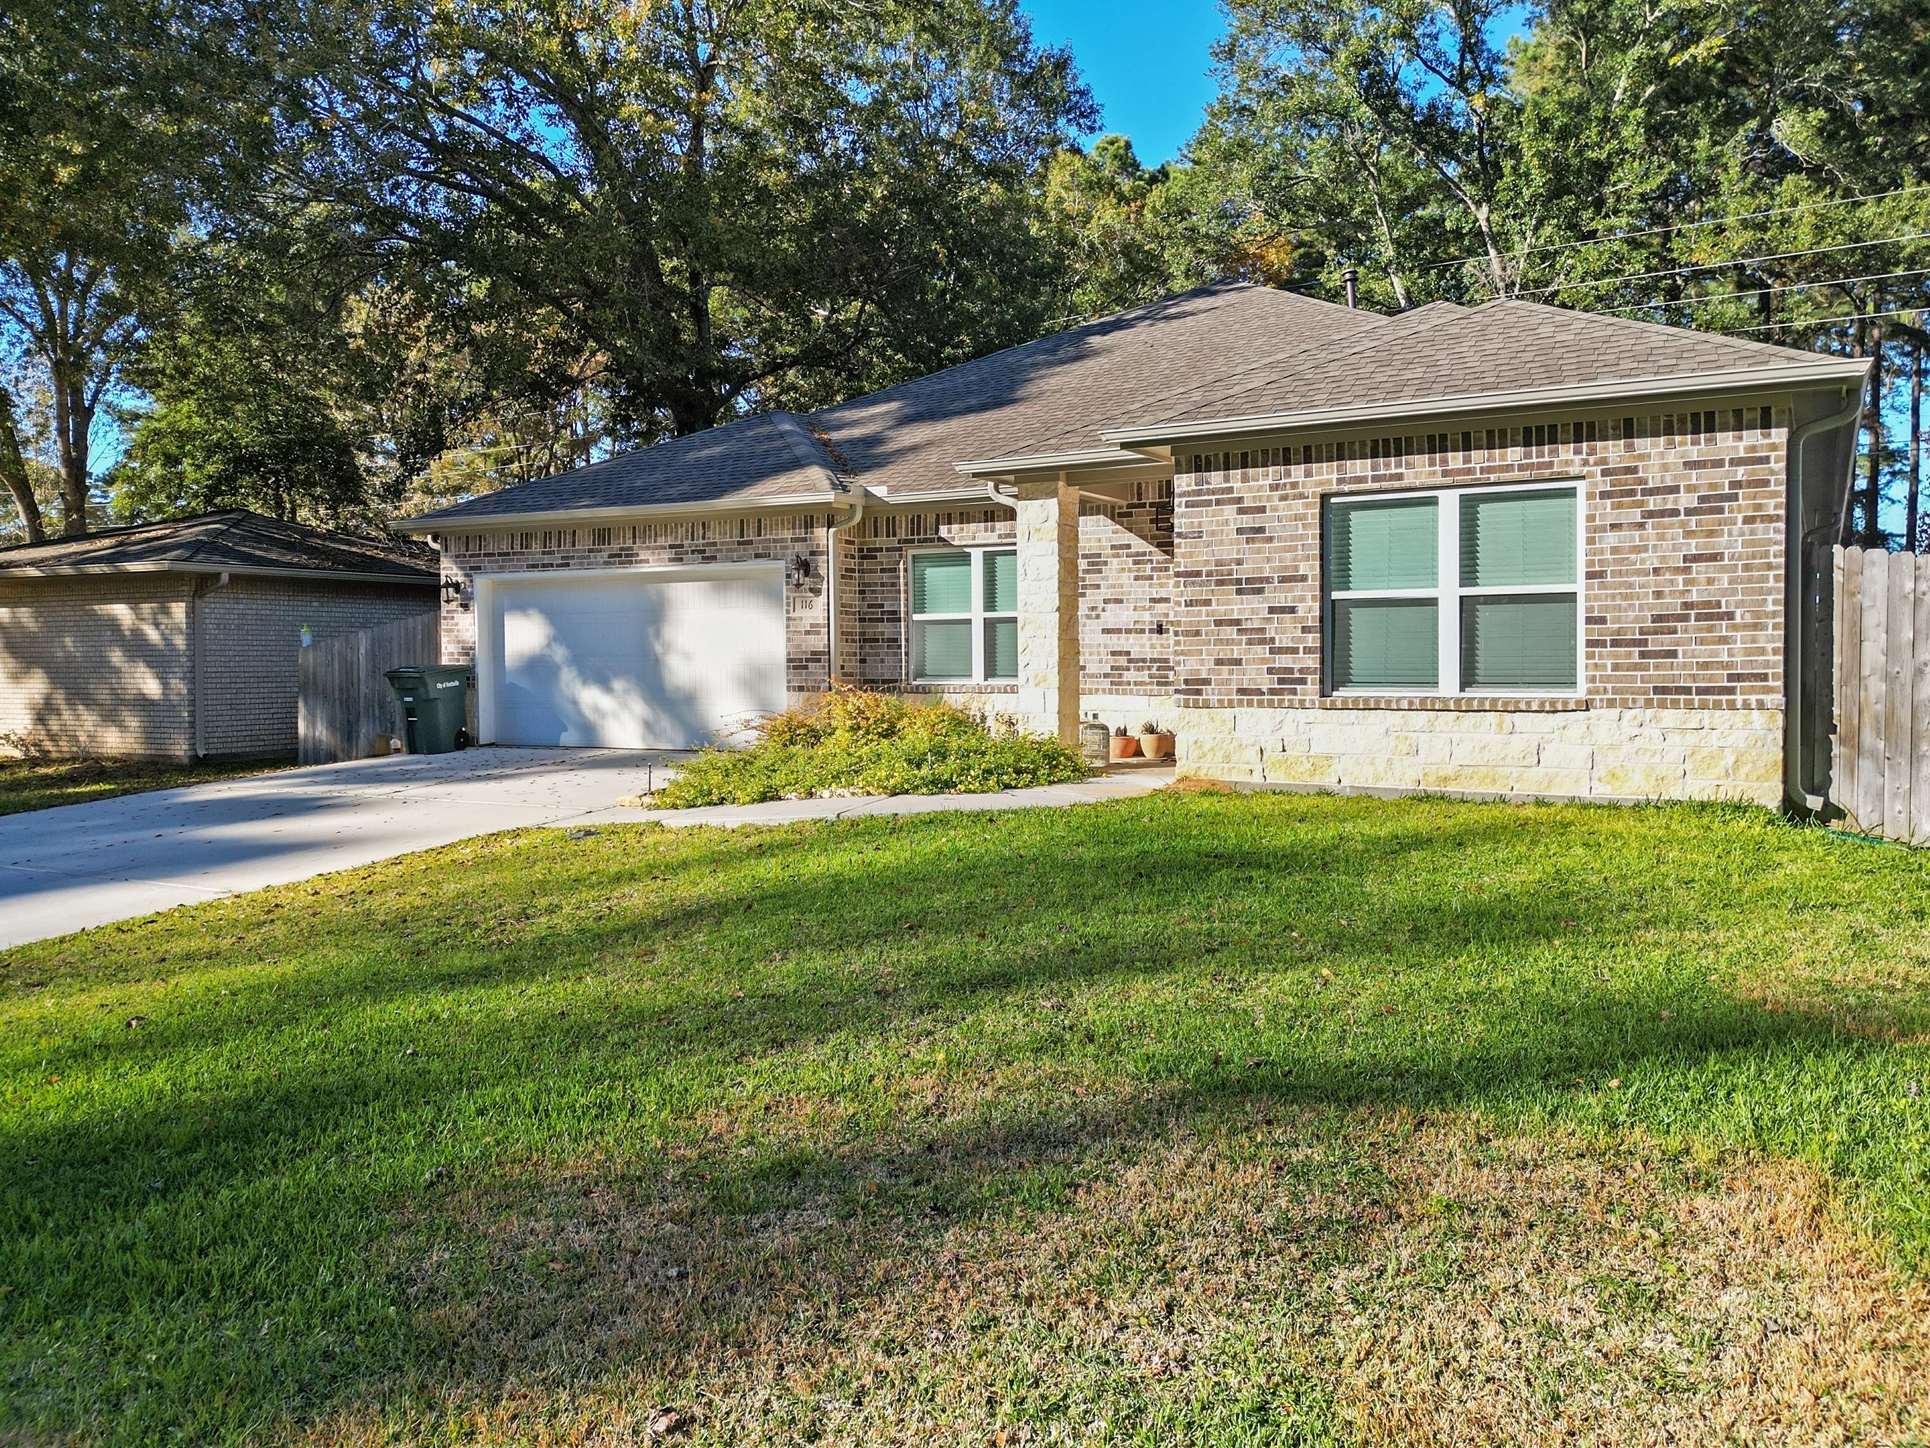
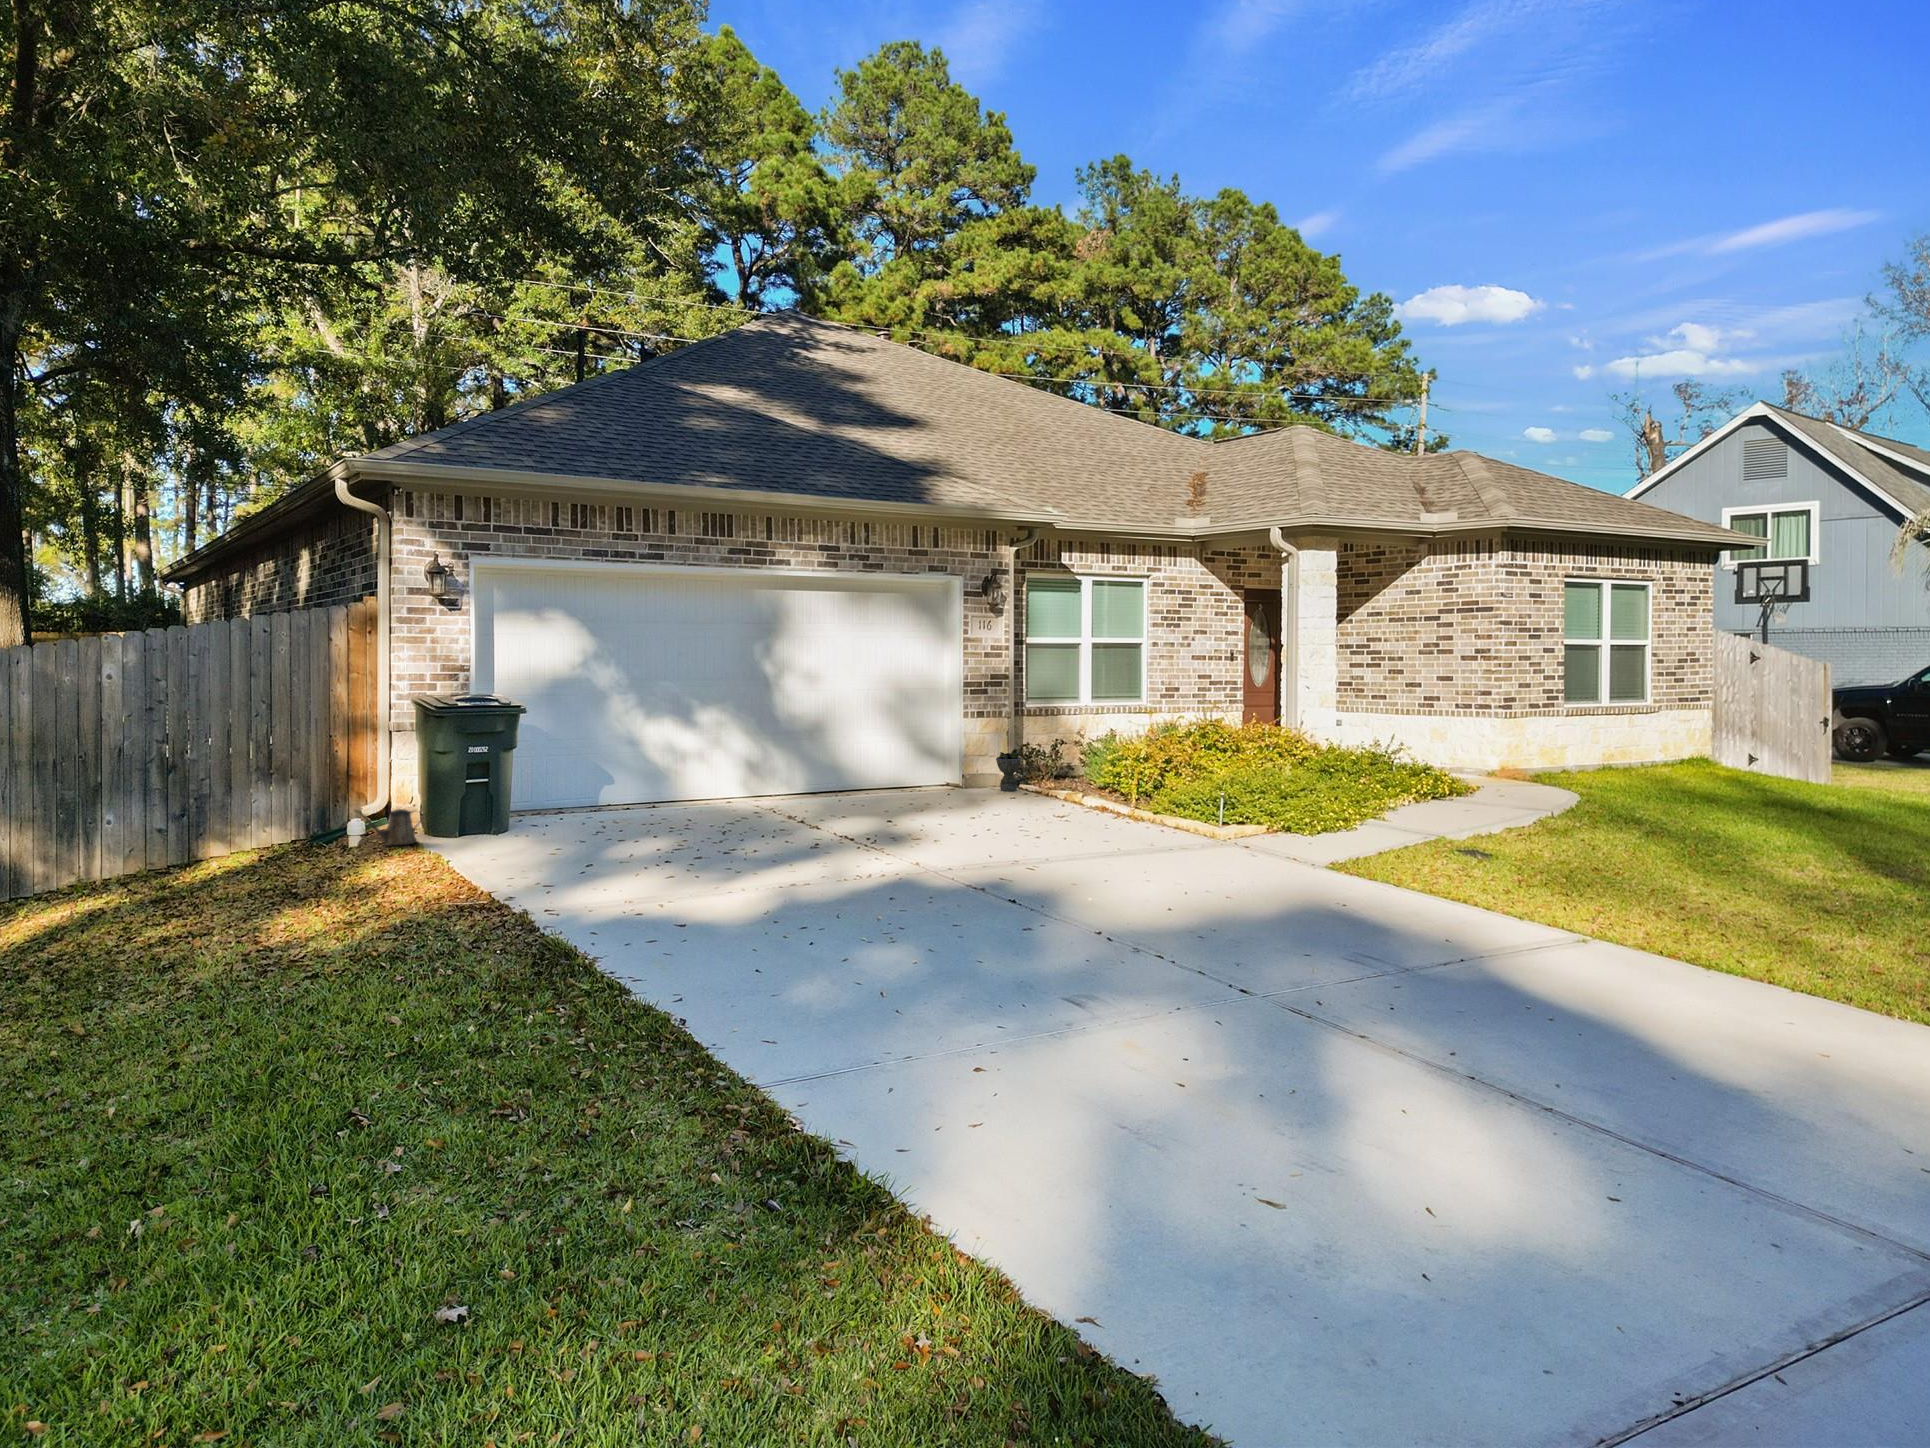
planter: none [803,726,828,767] -> present [996,749,1021,791]

